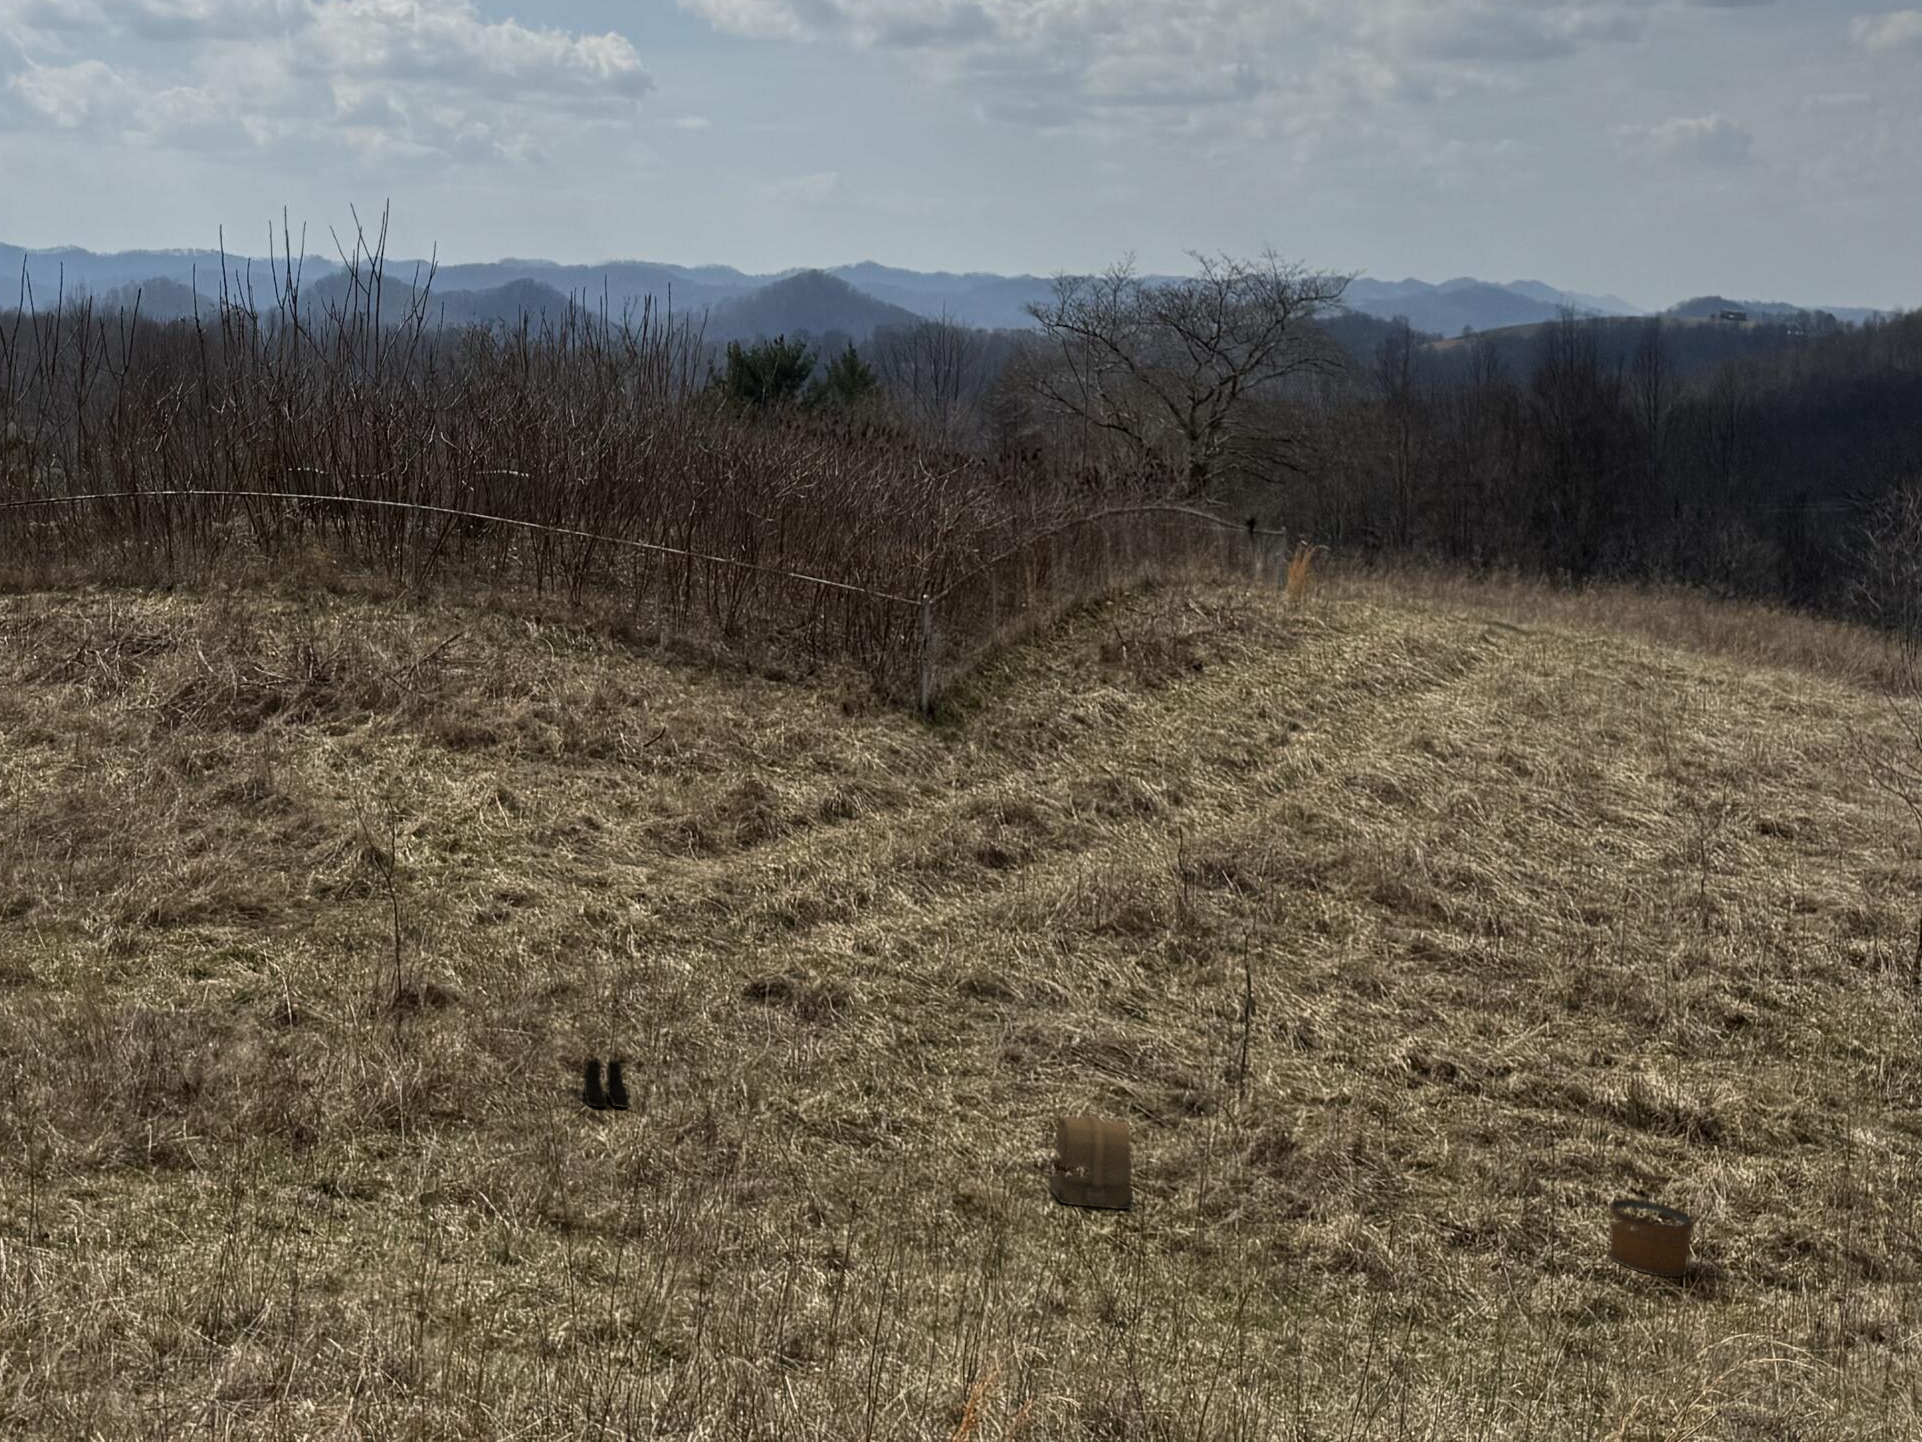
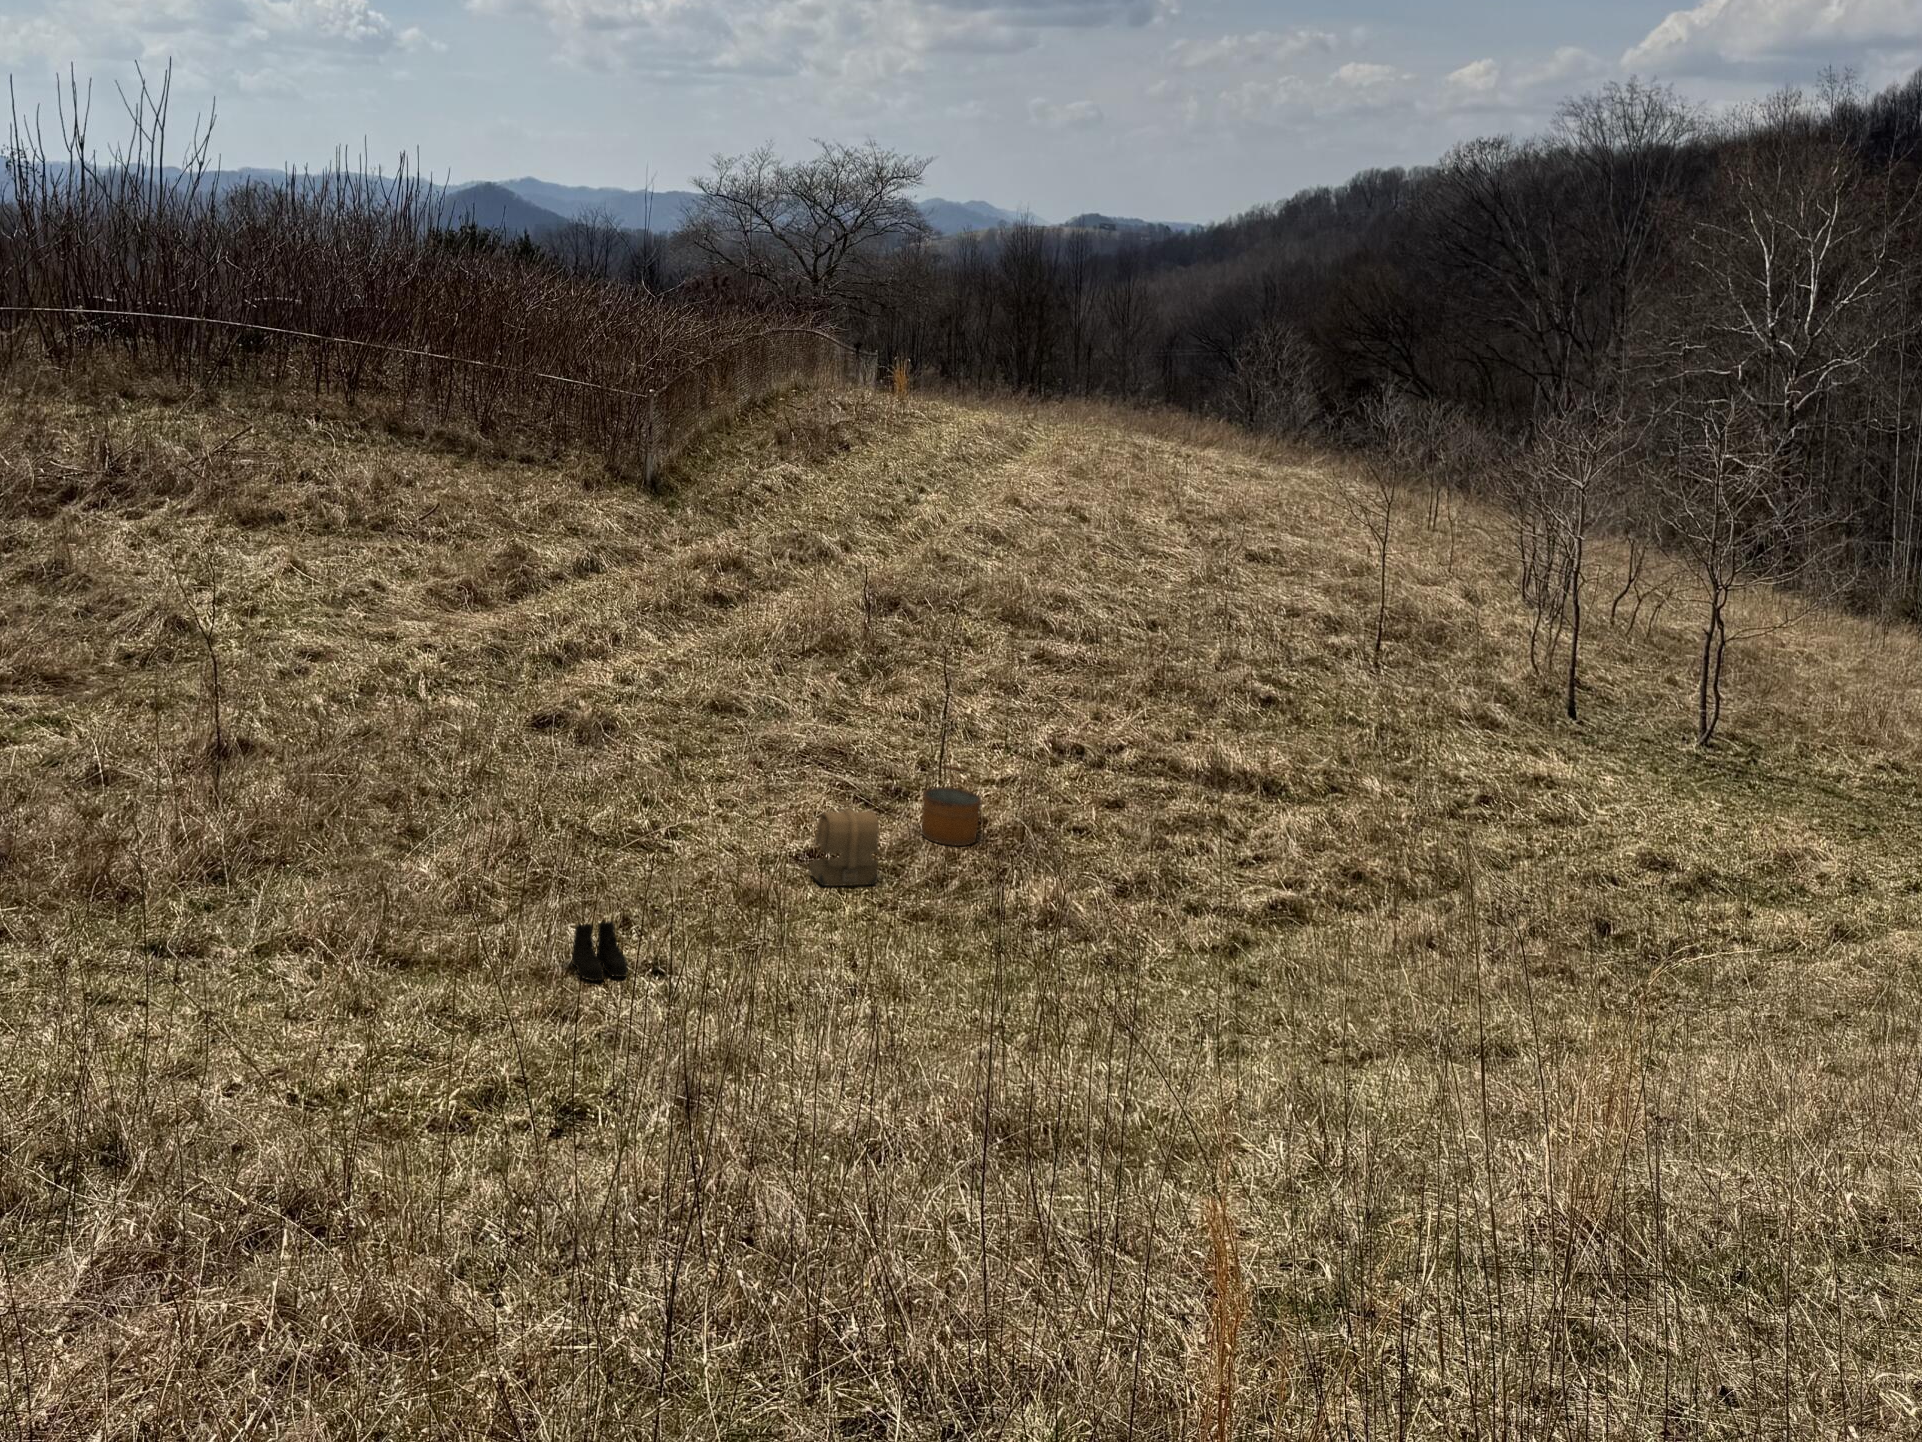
boots: present [584,1060,630,1108] -> present [572,921,628,981]
bucket: present [1609,1171,1694,1277] -> present [922,765,982,846]

